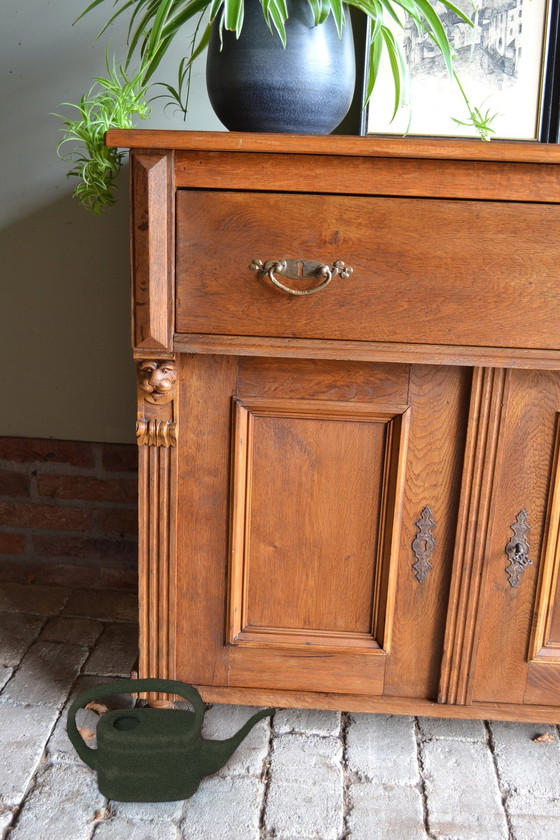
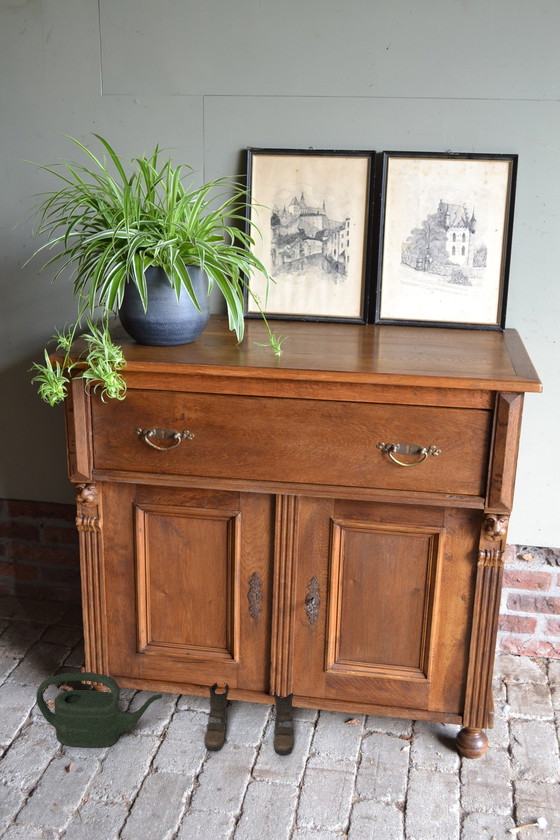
boots: none [336,684,476,795] -> present [204,683,293,754]

